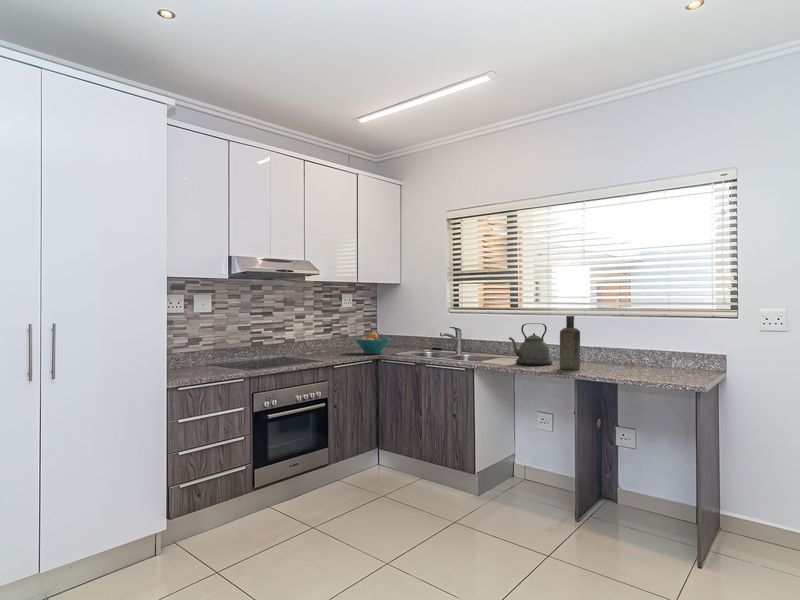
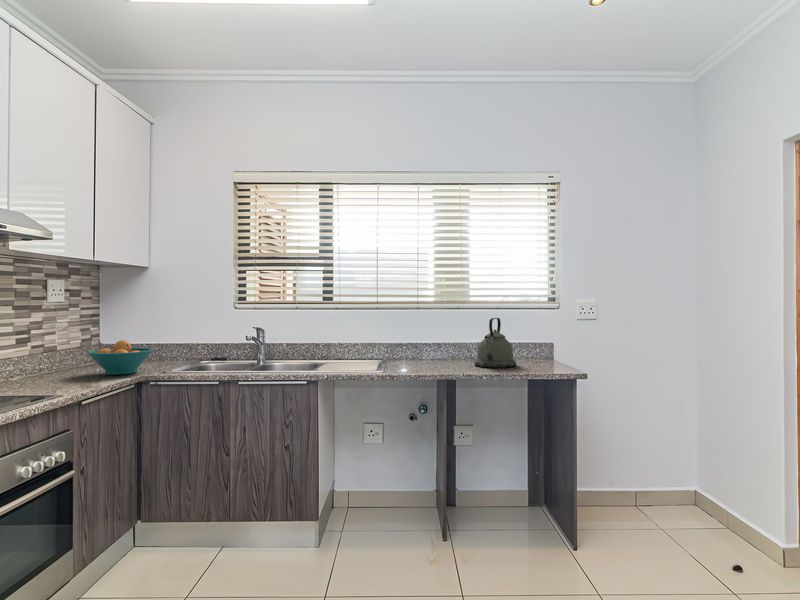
bottle: present [560,316,580,370] -> none [429,310,455,371]
kettle: present [509,323,552,365] -> present [474,318,516,368]

